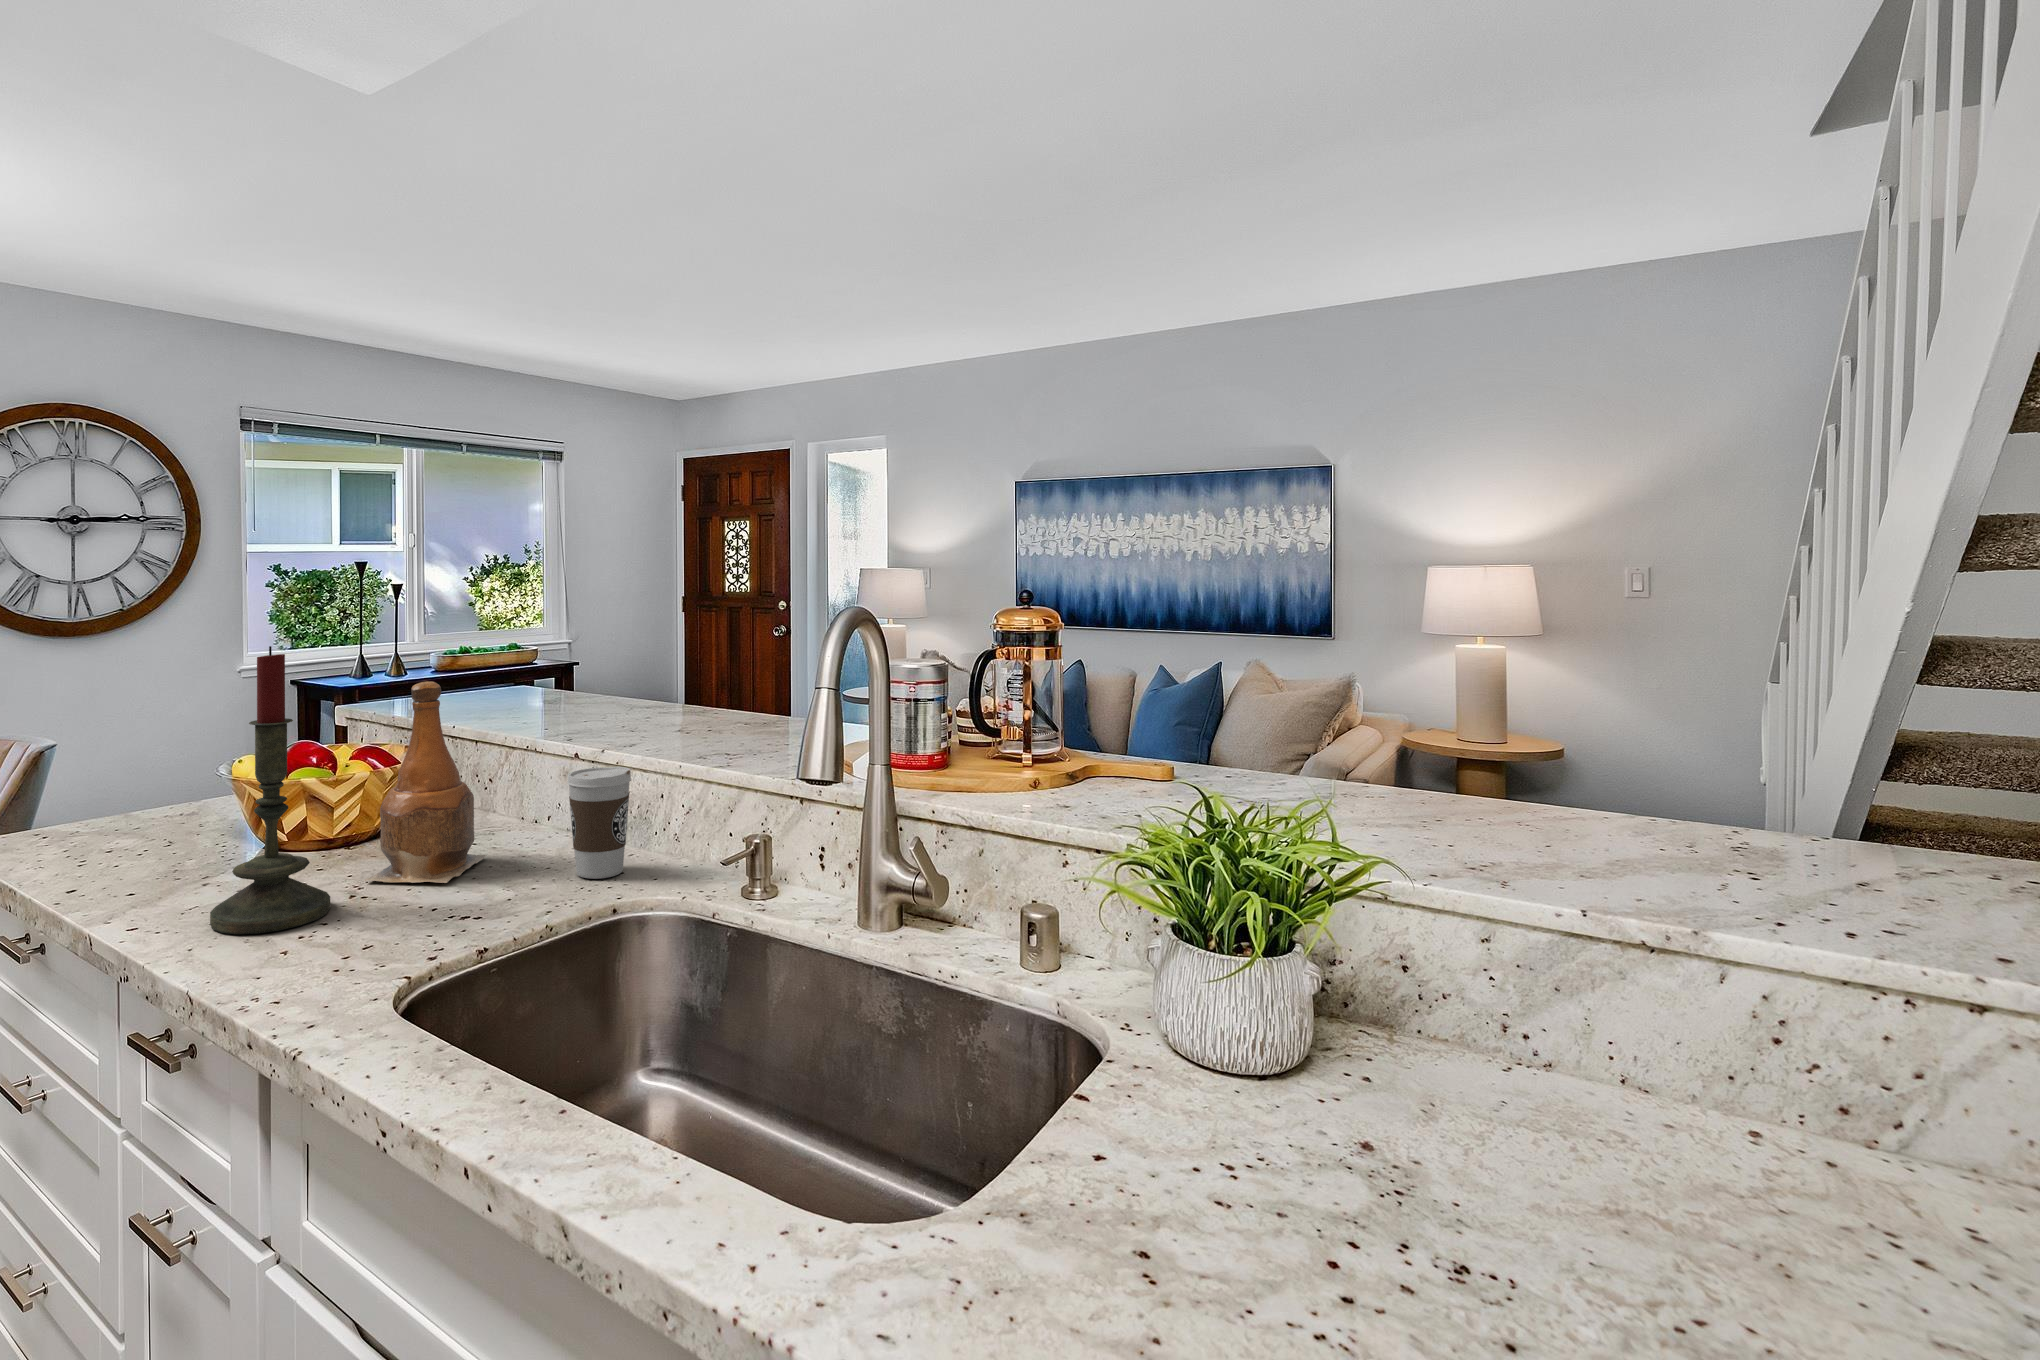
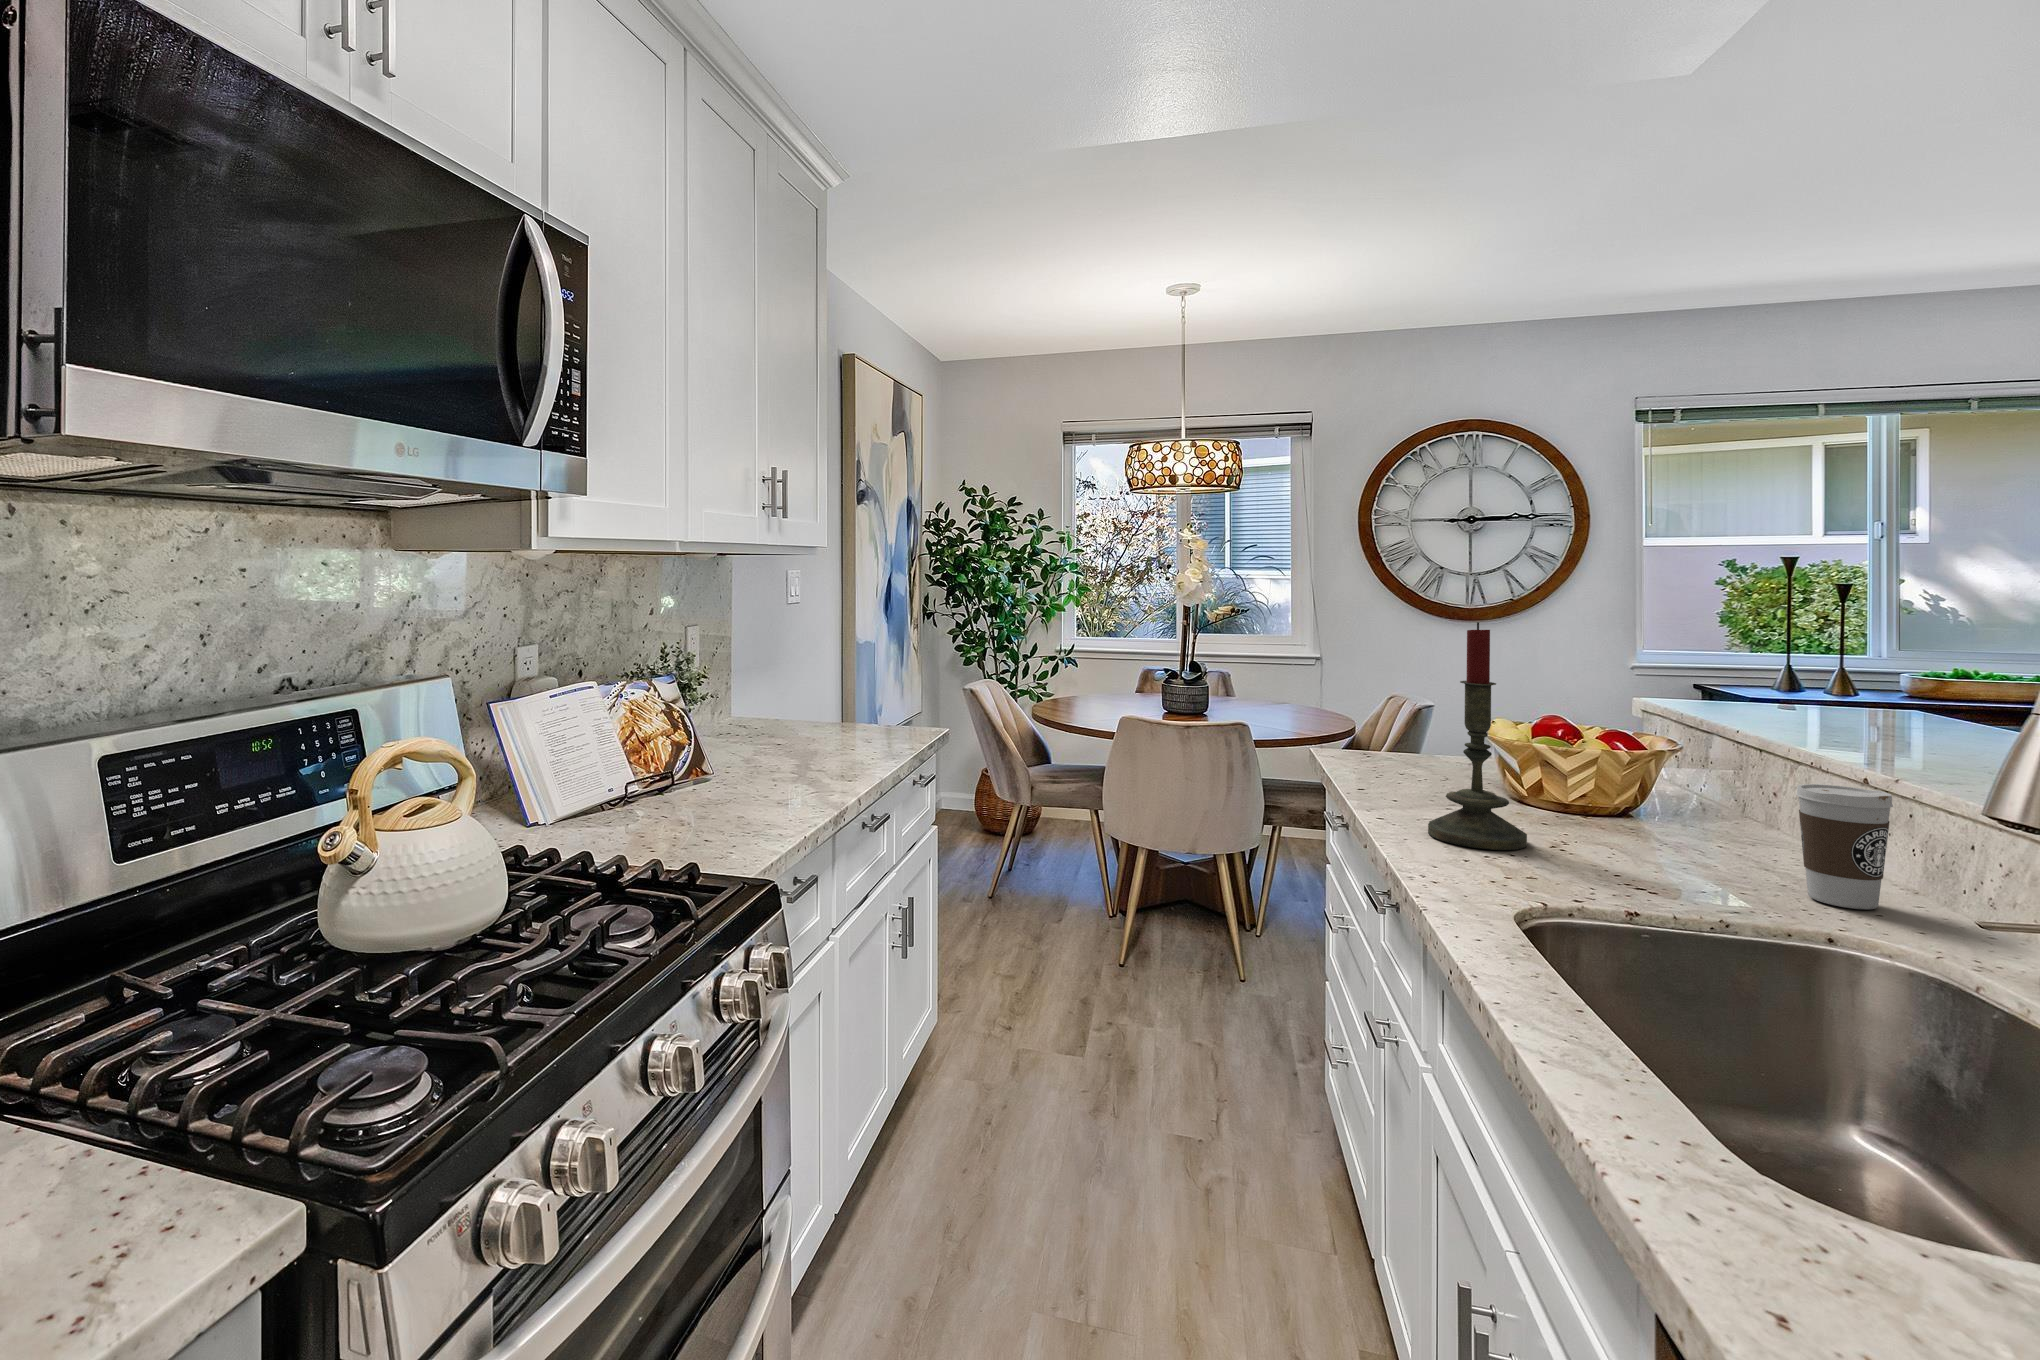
bottle: present [364,681,487,883] -> none [1572,670,1719,860]

